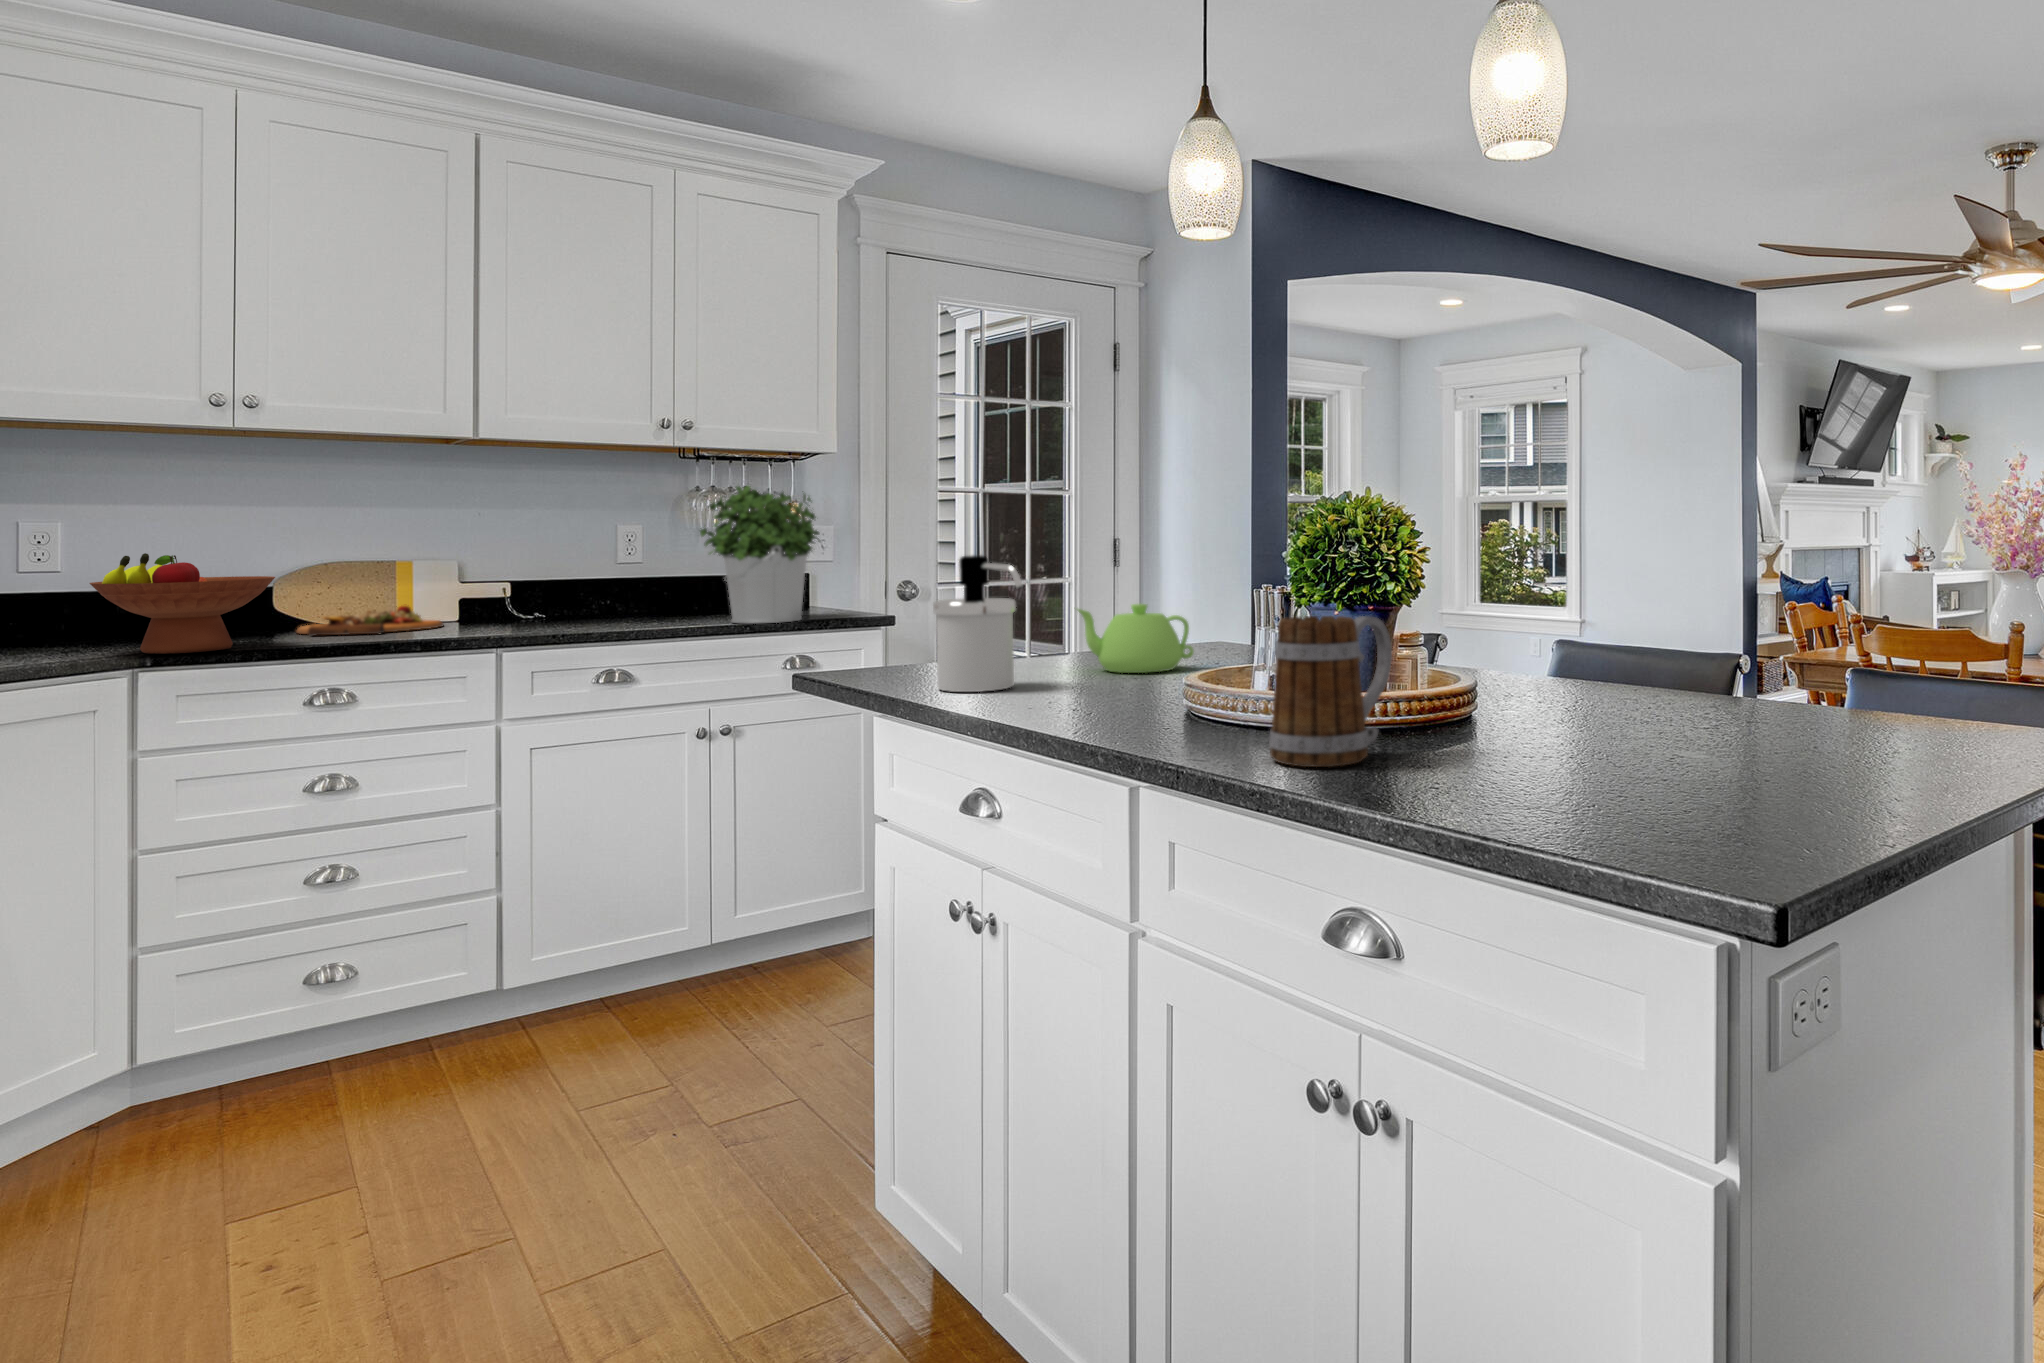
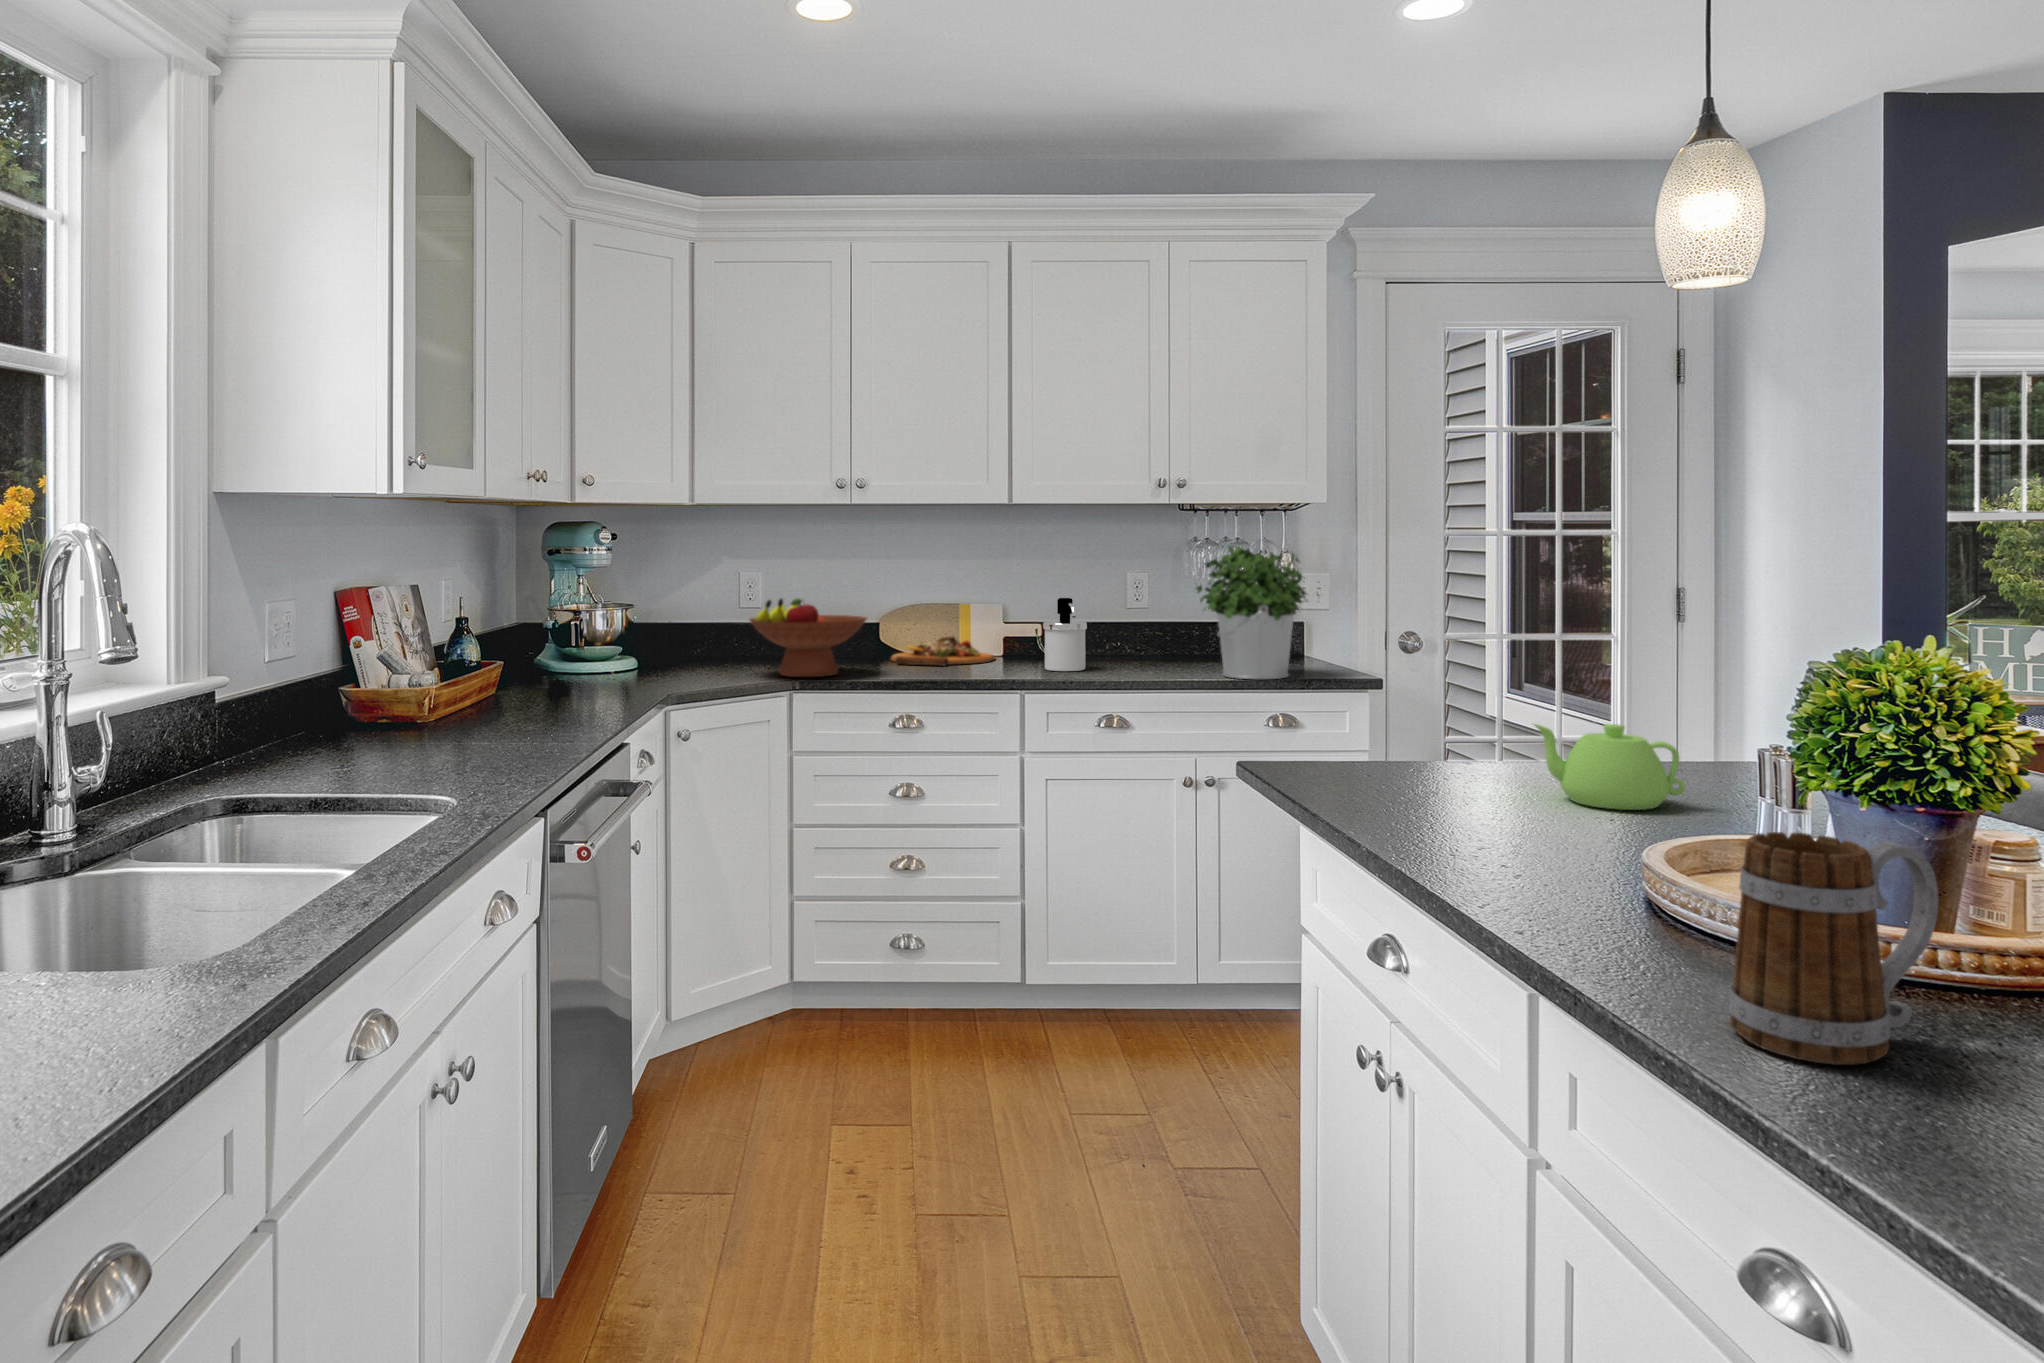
soap dispenser: present [933,555,1022,692] -> present [1043,598,1087,671]

